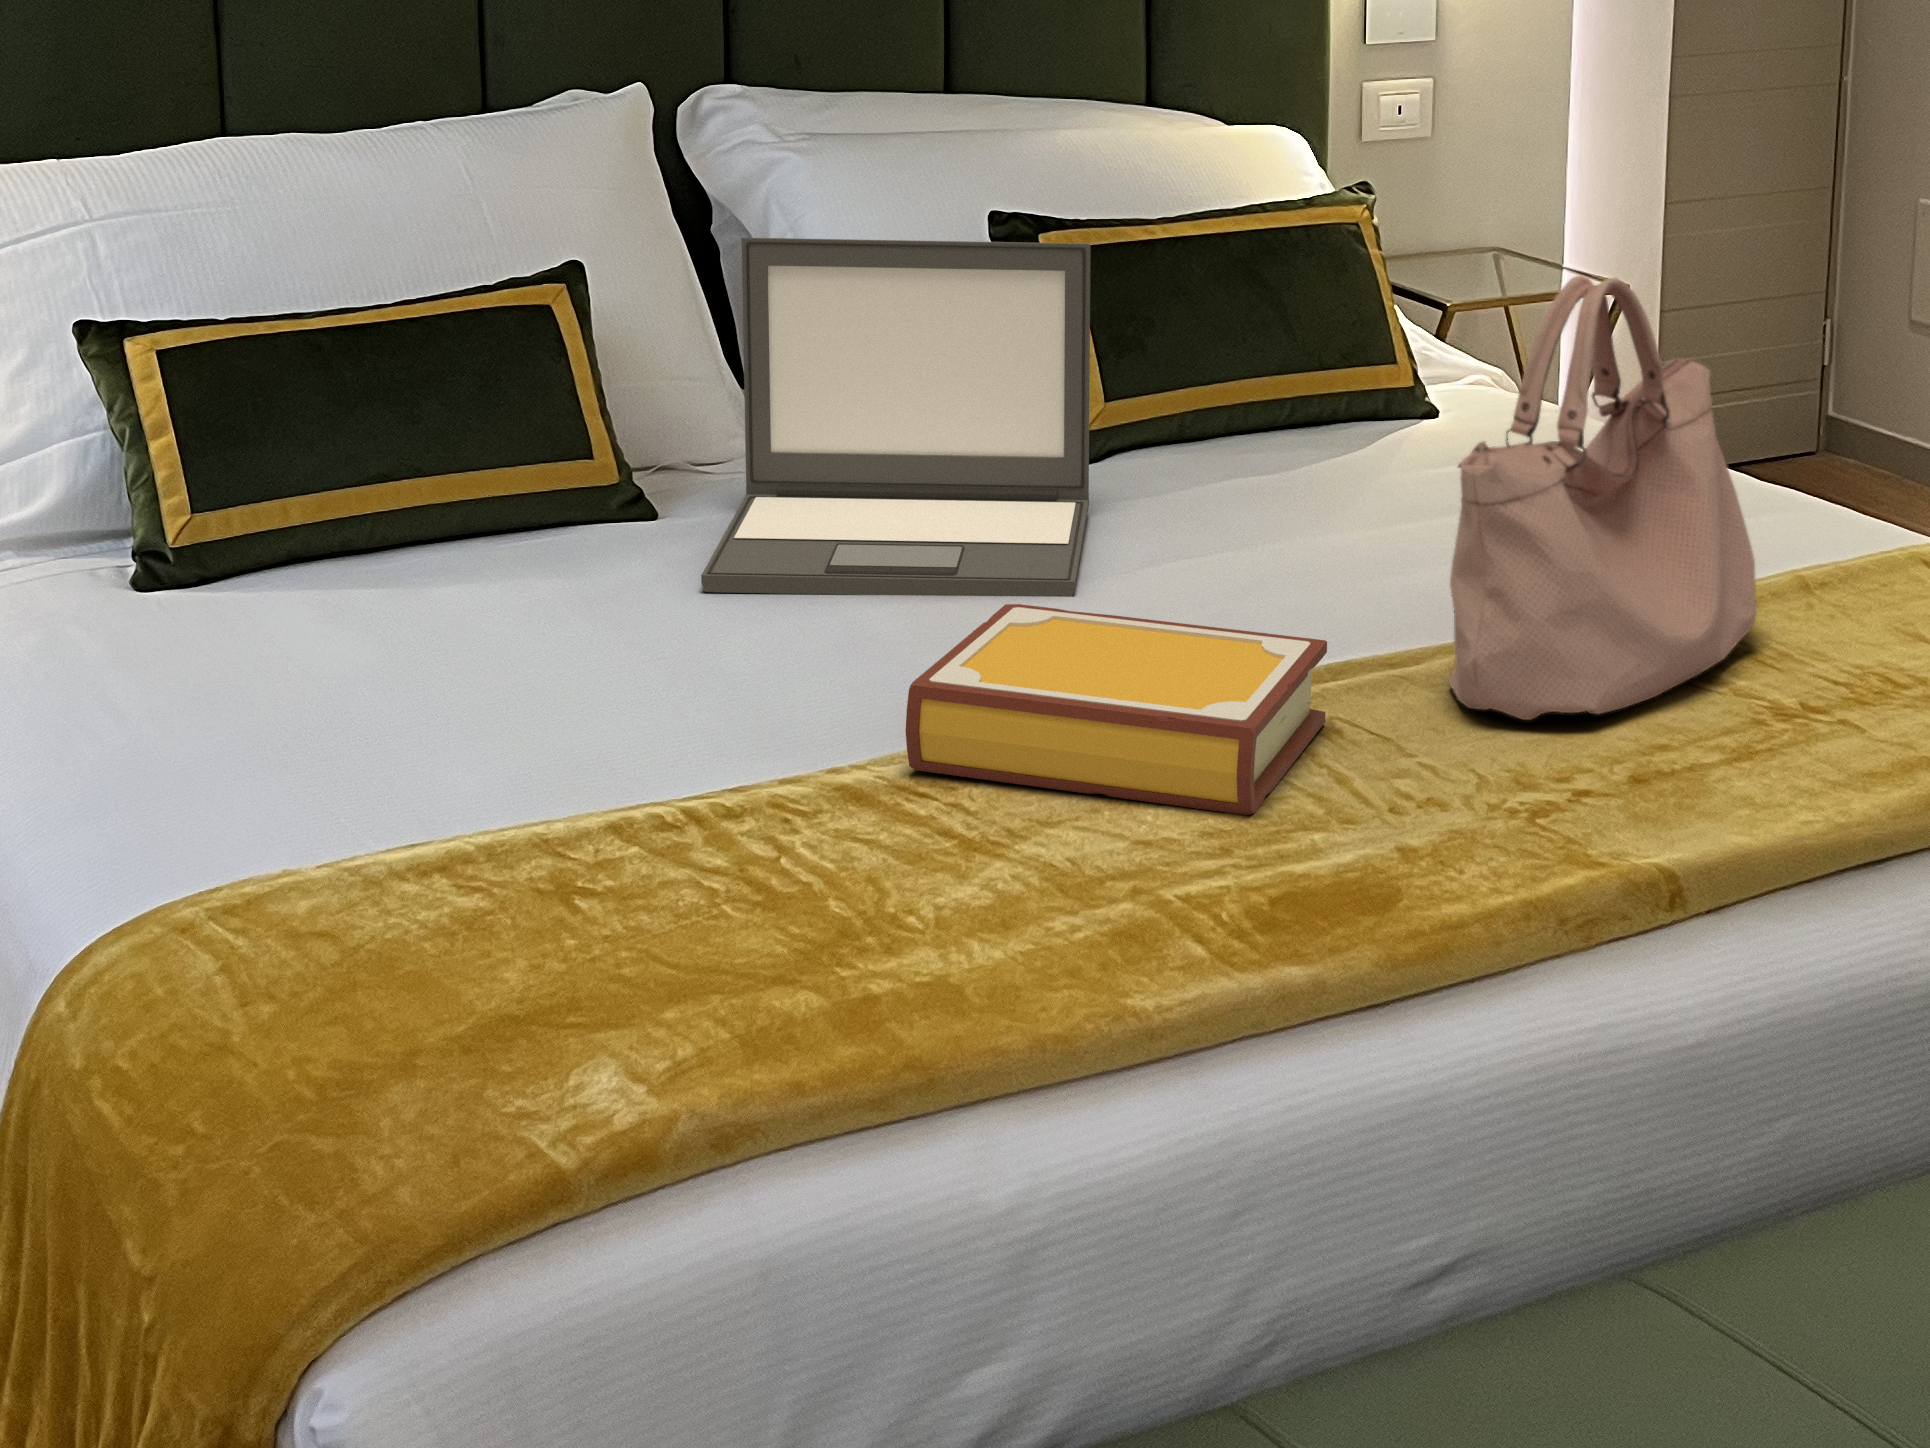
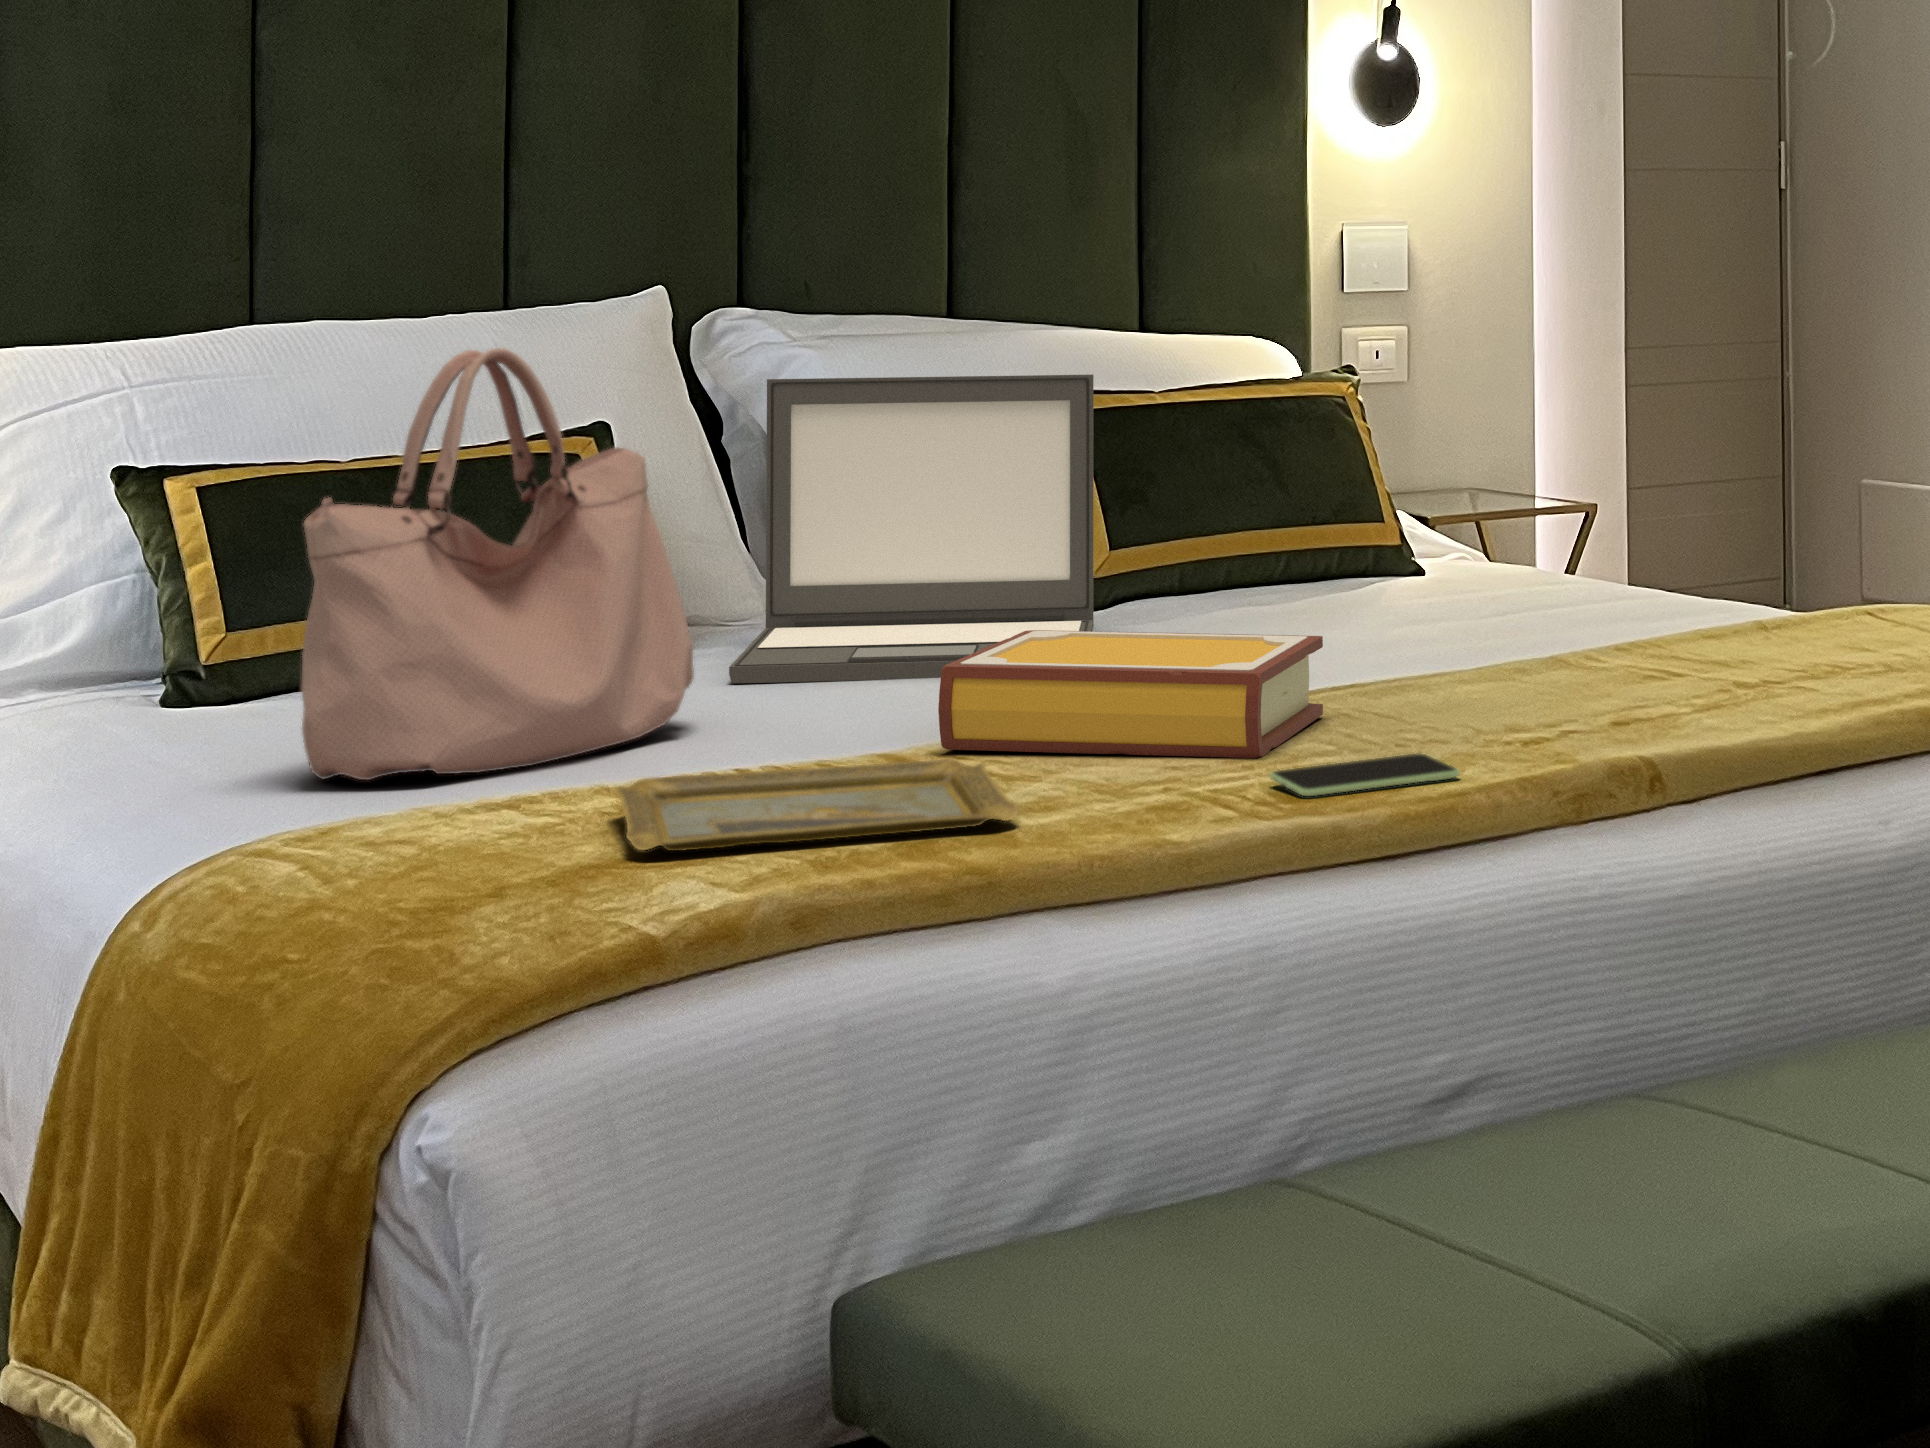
handbag: present [1449,276,1757,720] -> present [301,348,694,780]
tray: none [548,829,979,992] -> present [613,759,1018,851]
smartphone: none [1260,843,1472,918] -> present [1270,753,1460,796]

